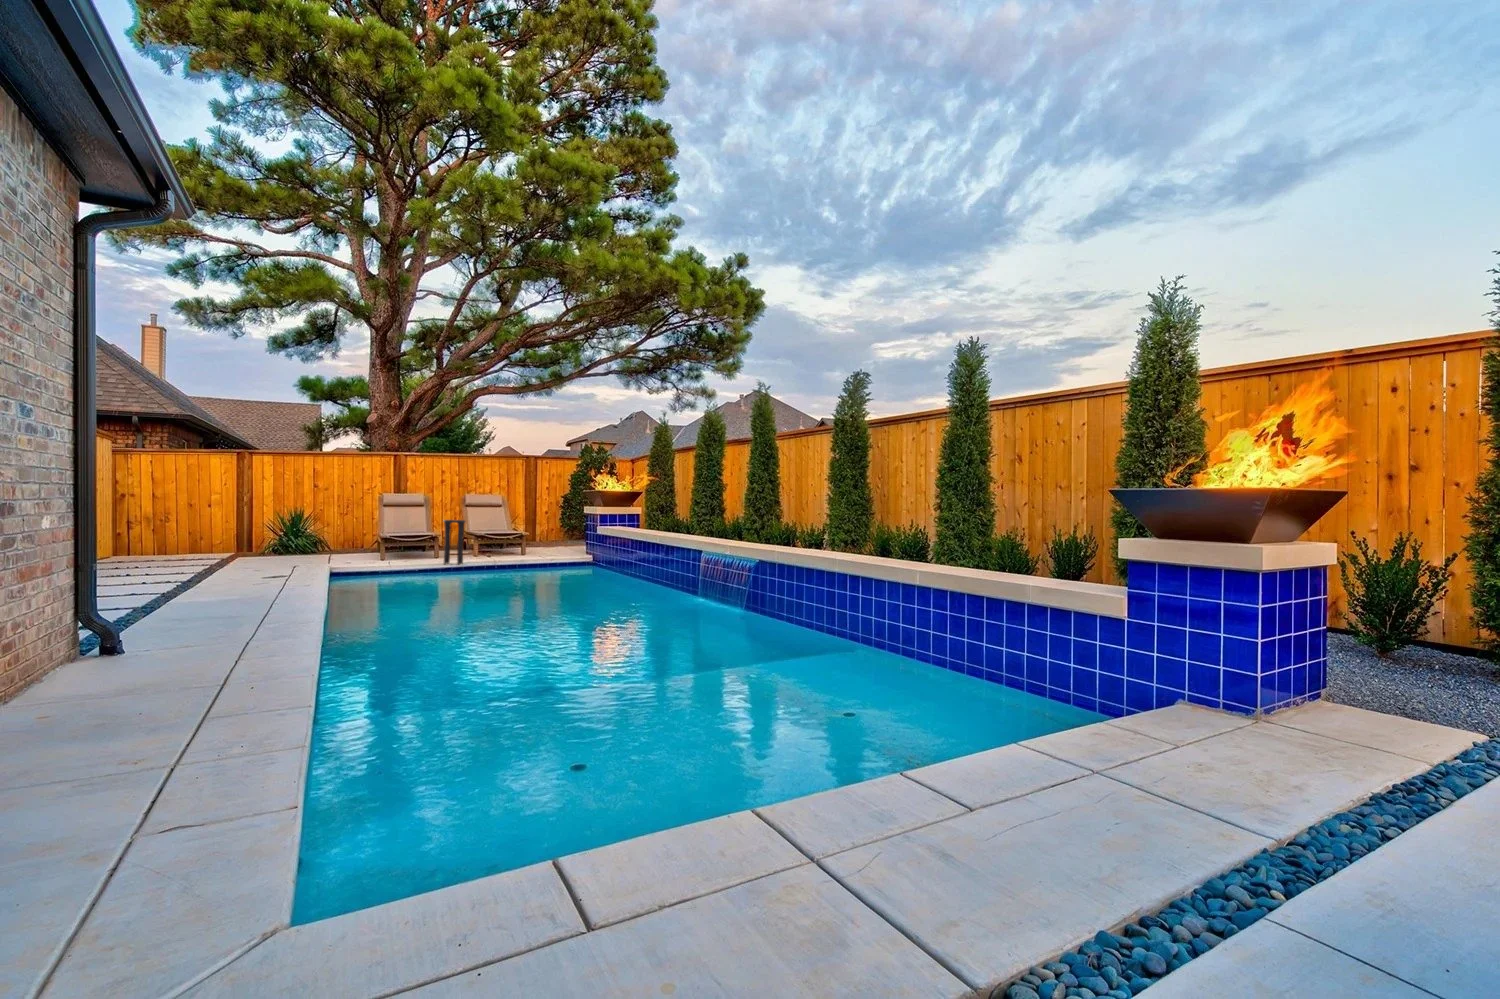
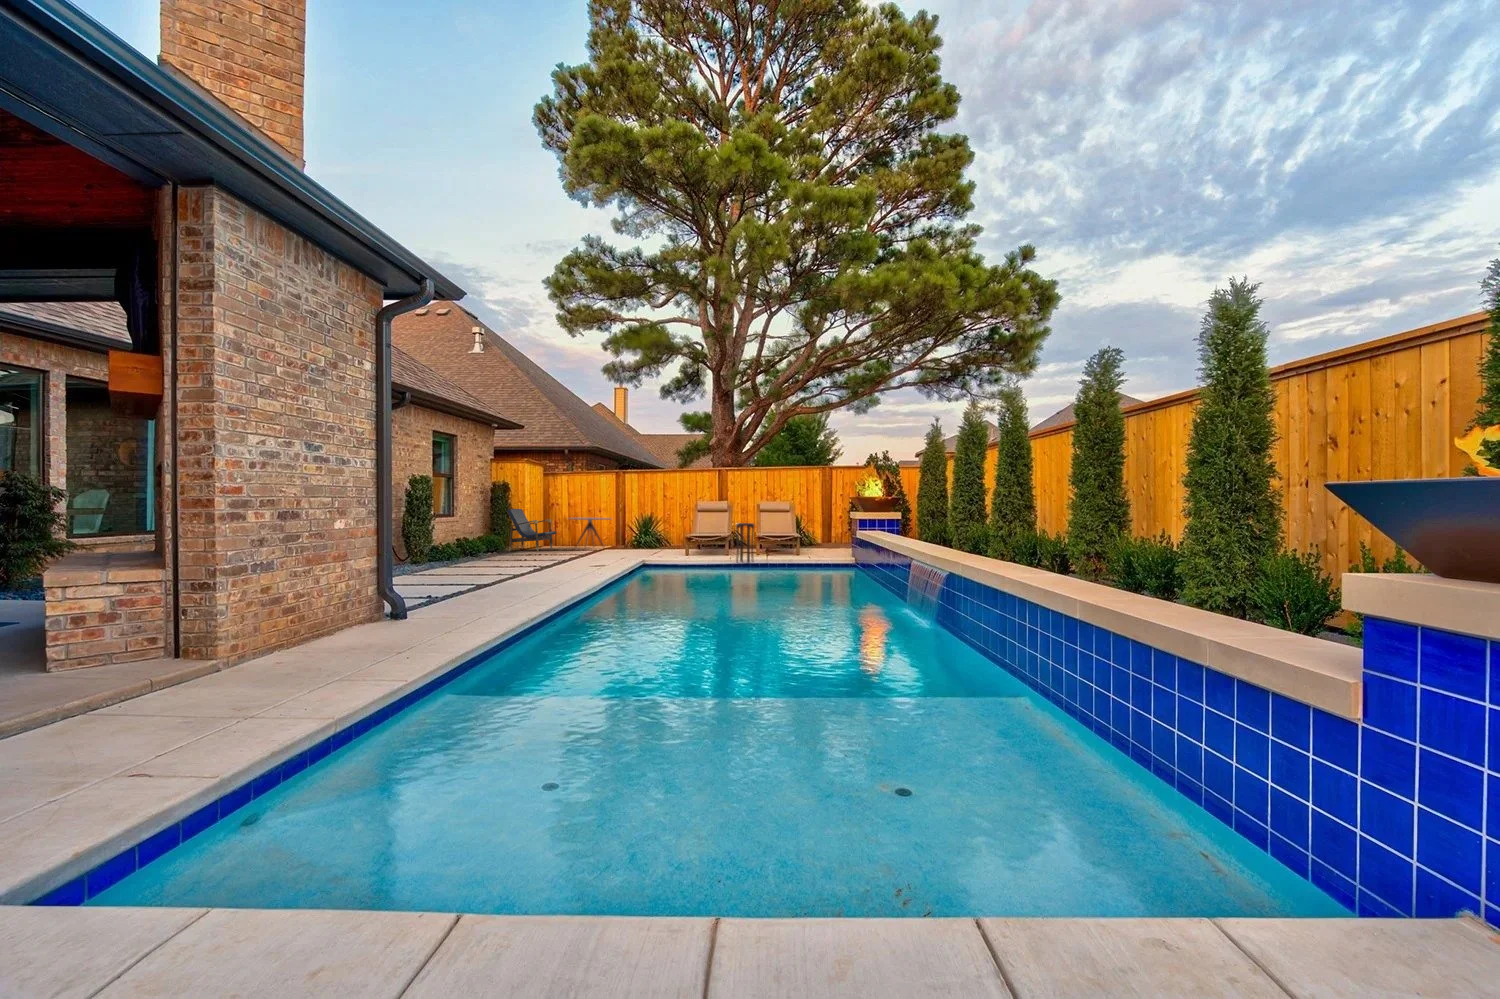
lounge chair: none [94,500,168,557] -> present [507,509,557,551]
round table: none [179,514,245,553] -> present [571,518,610,547]

